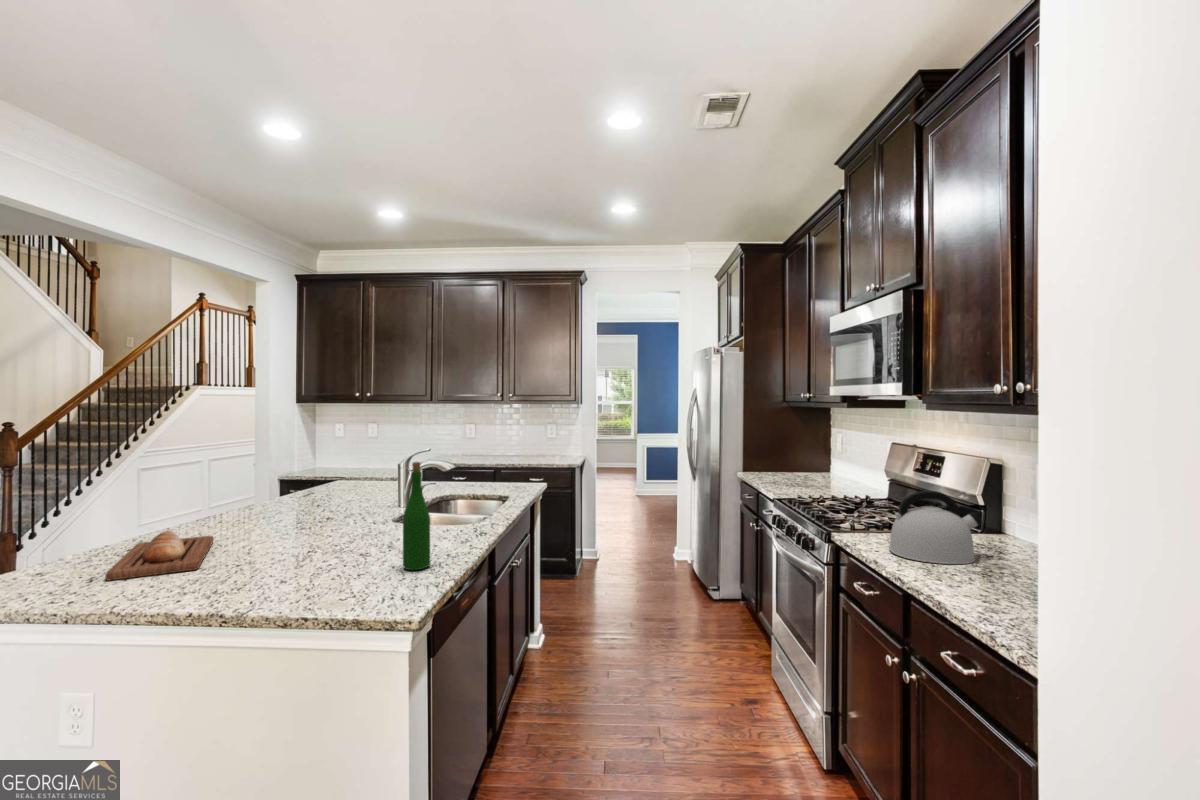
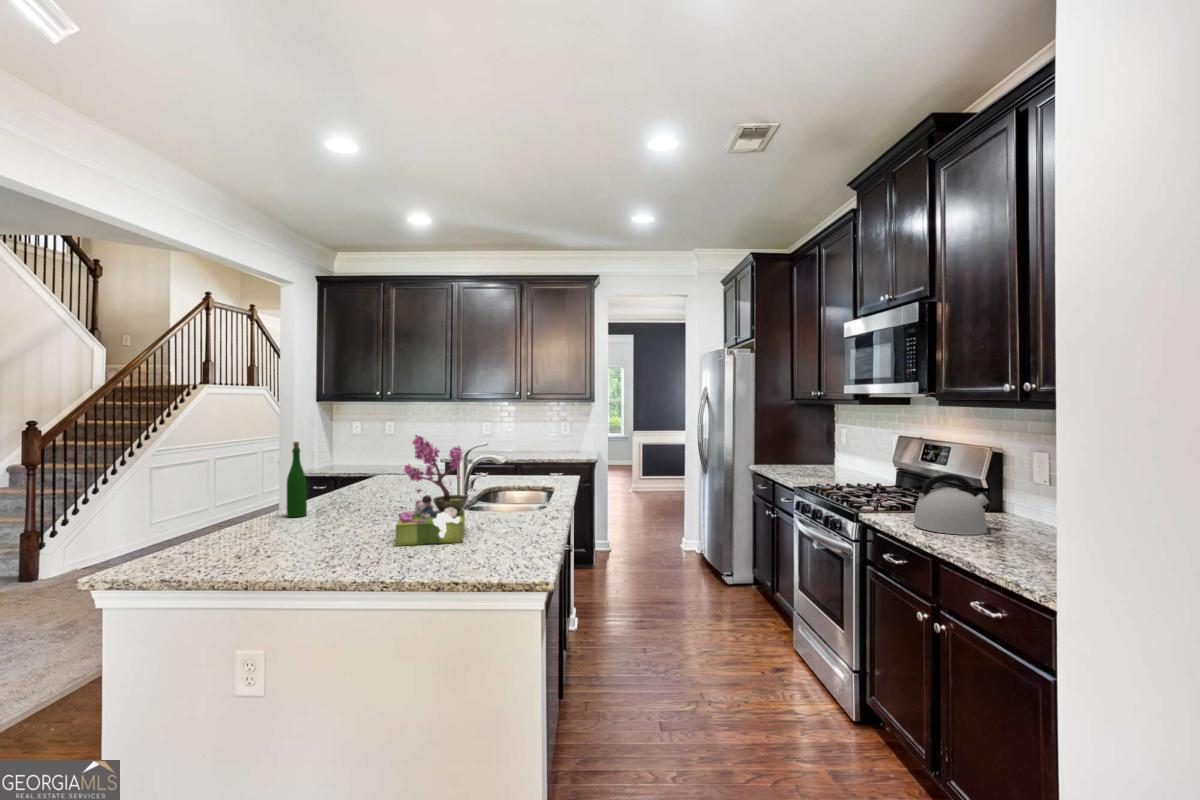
flower arrangement: none [276,439,373,568] -> present [396,435,468,546]
wine bottle: present [403,462,430,570] -> present [287,442,307,517]
bread loaf: present [105,531,214,581] -> none [253,517,327,557]

